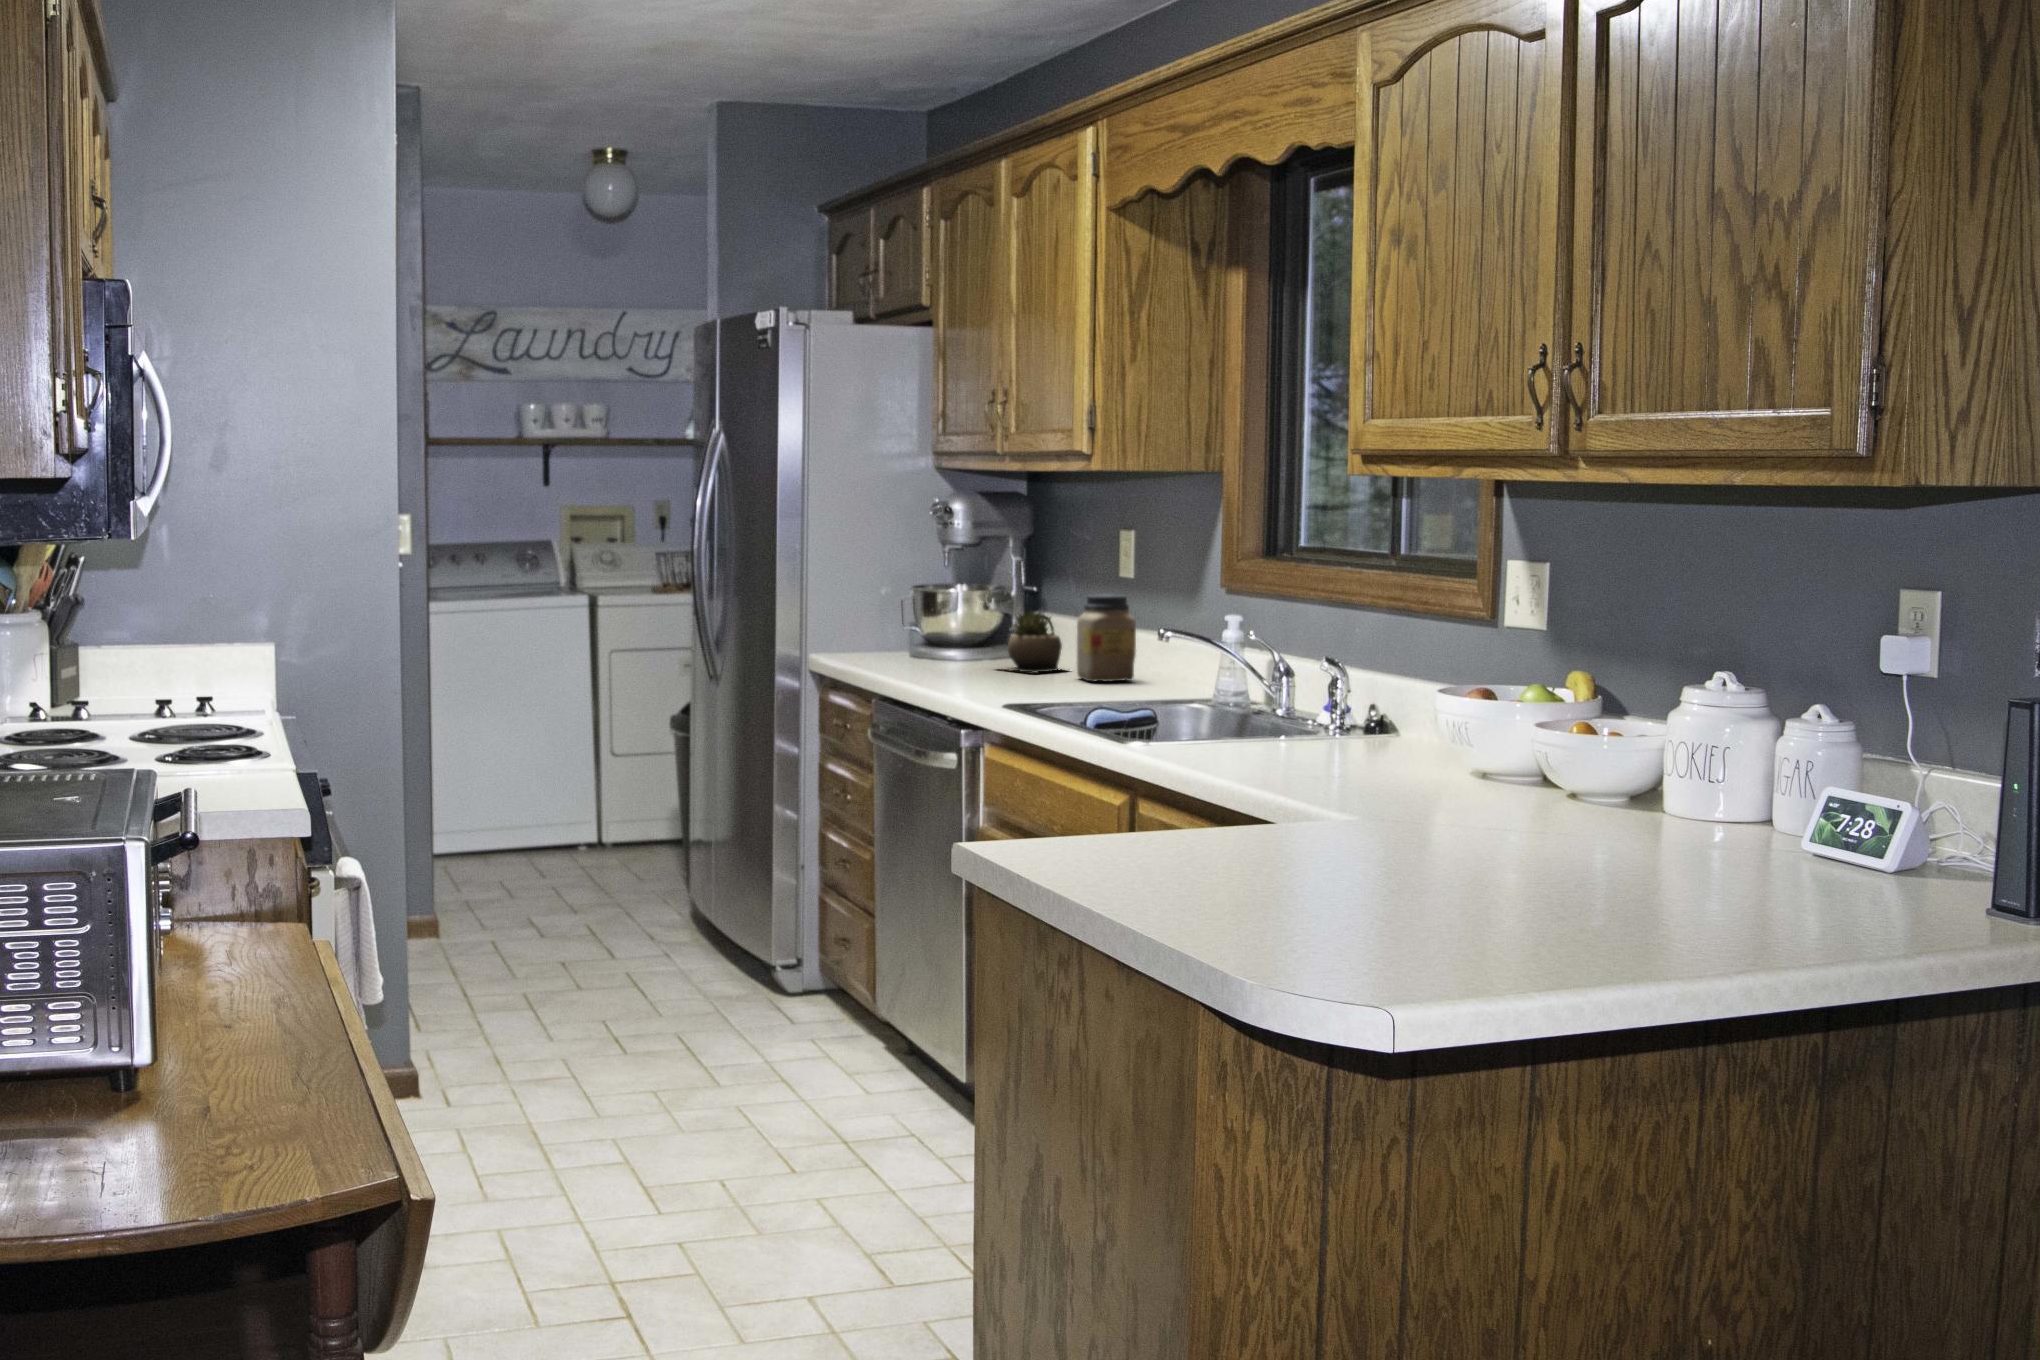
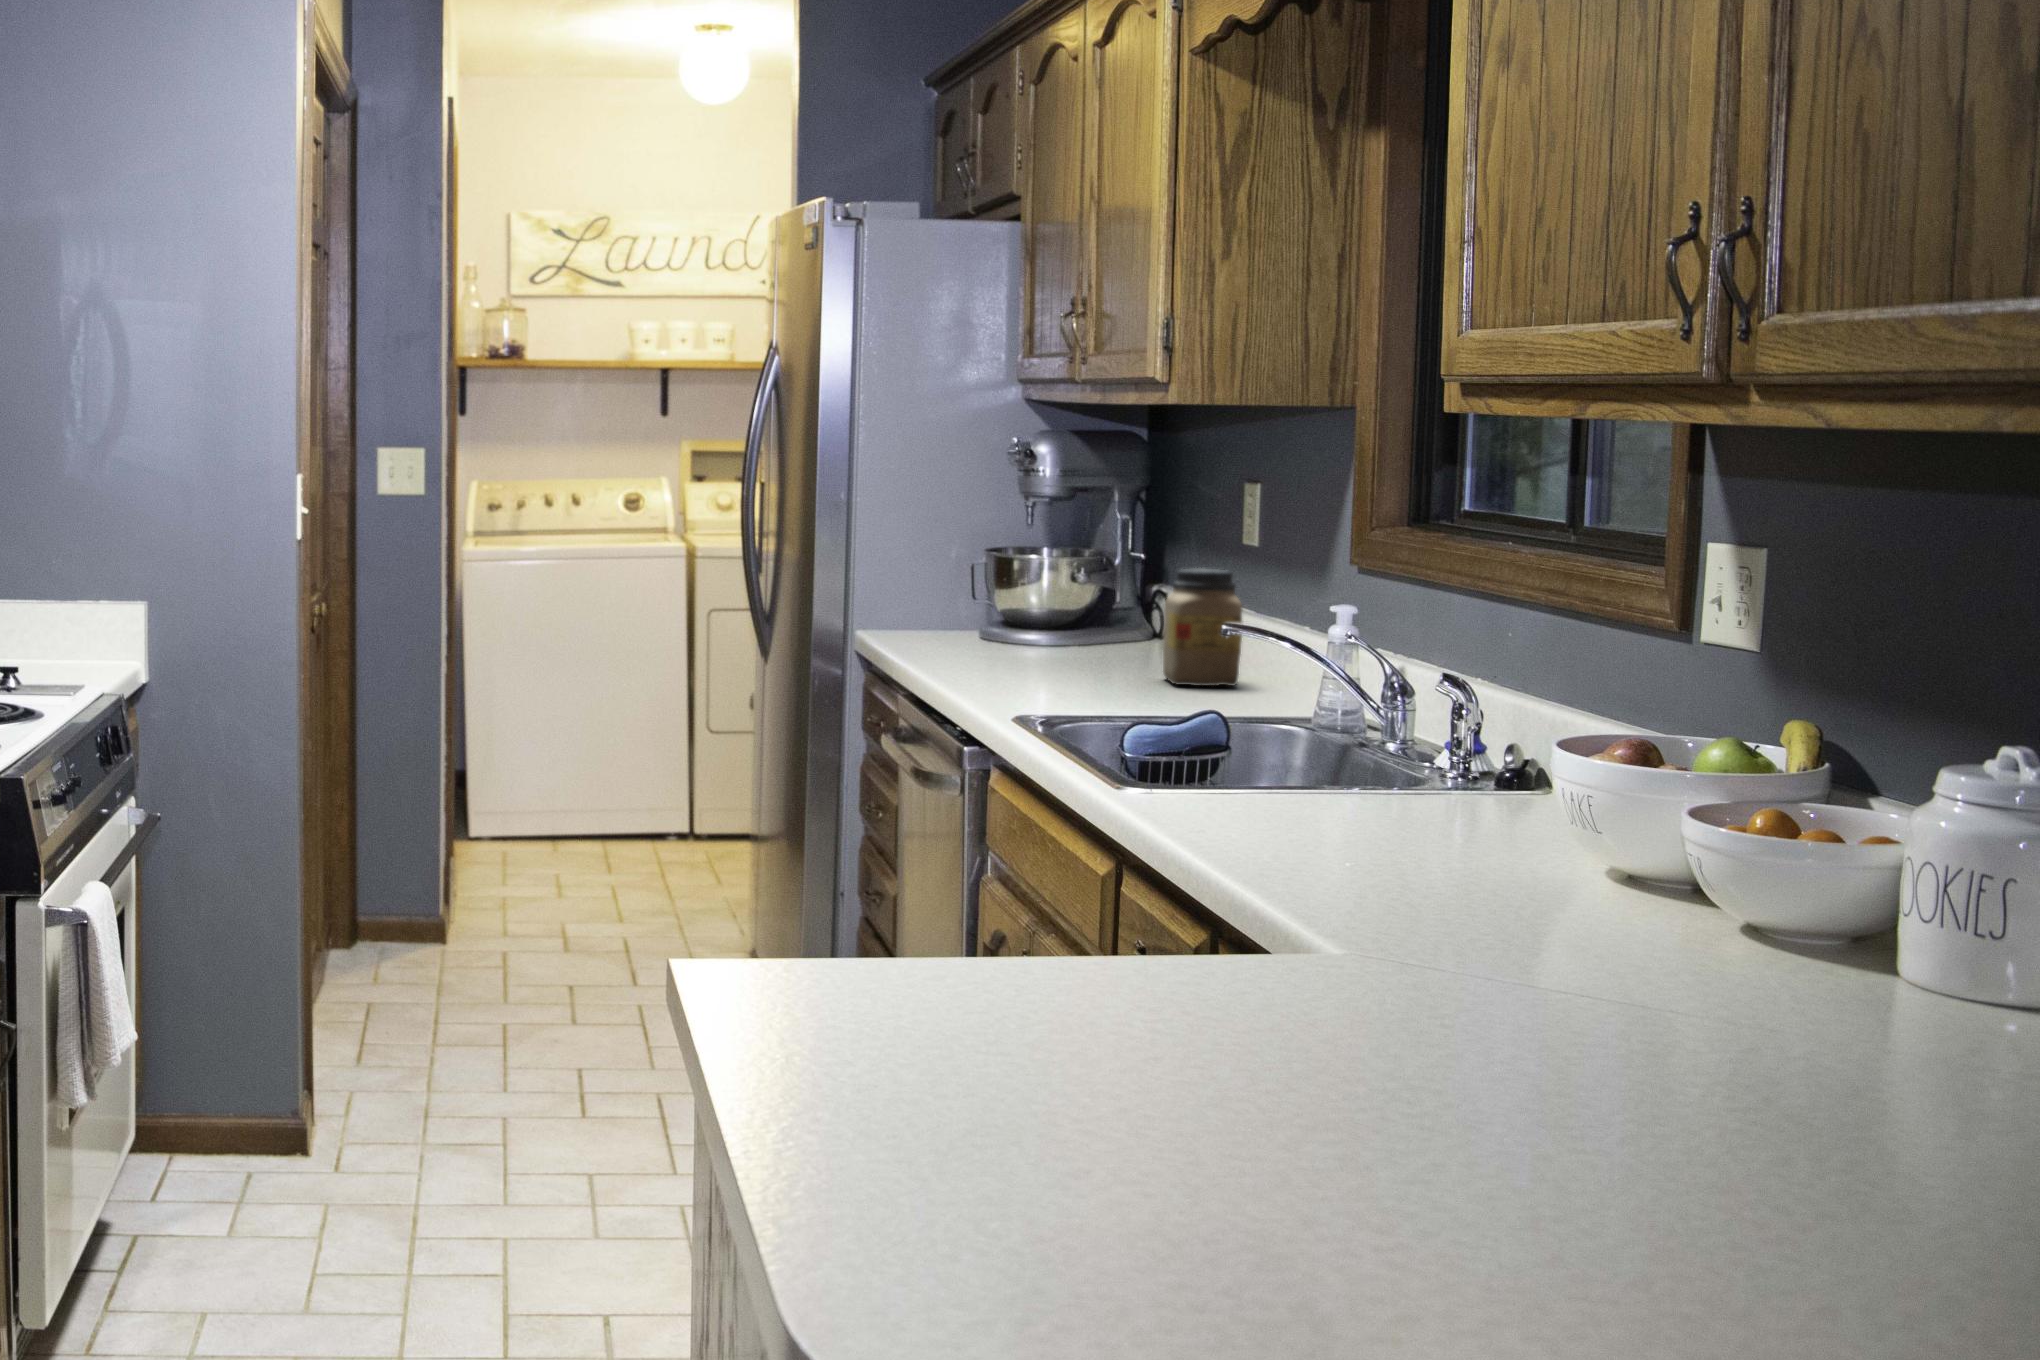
succulent plant: present [1004,610,1065,673] -> none [1062,581,1170,667]

